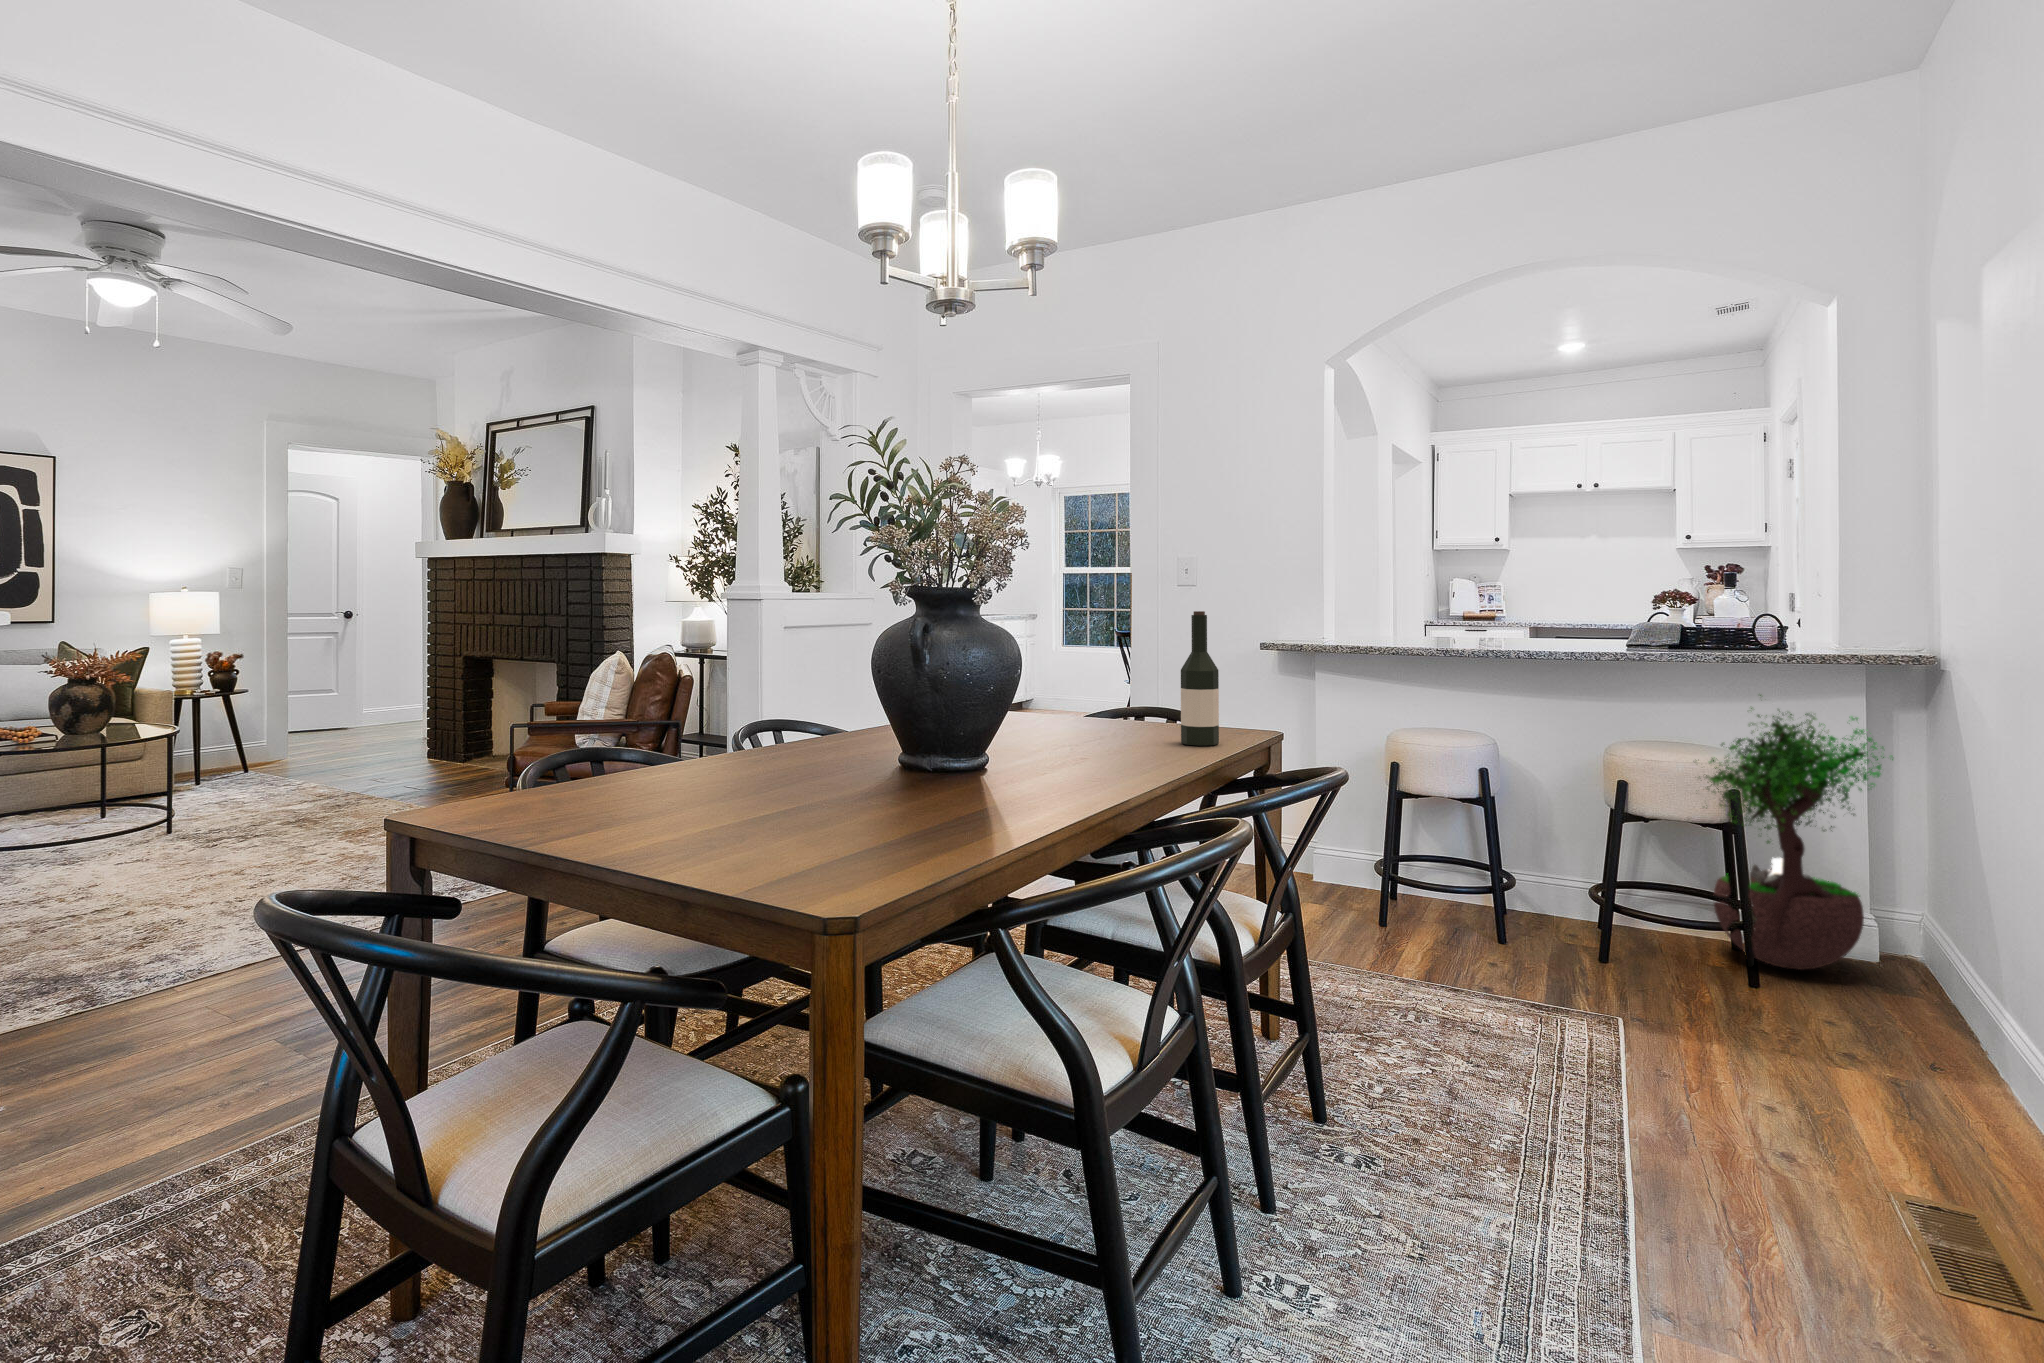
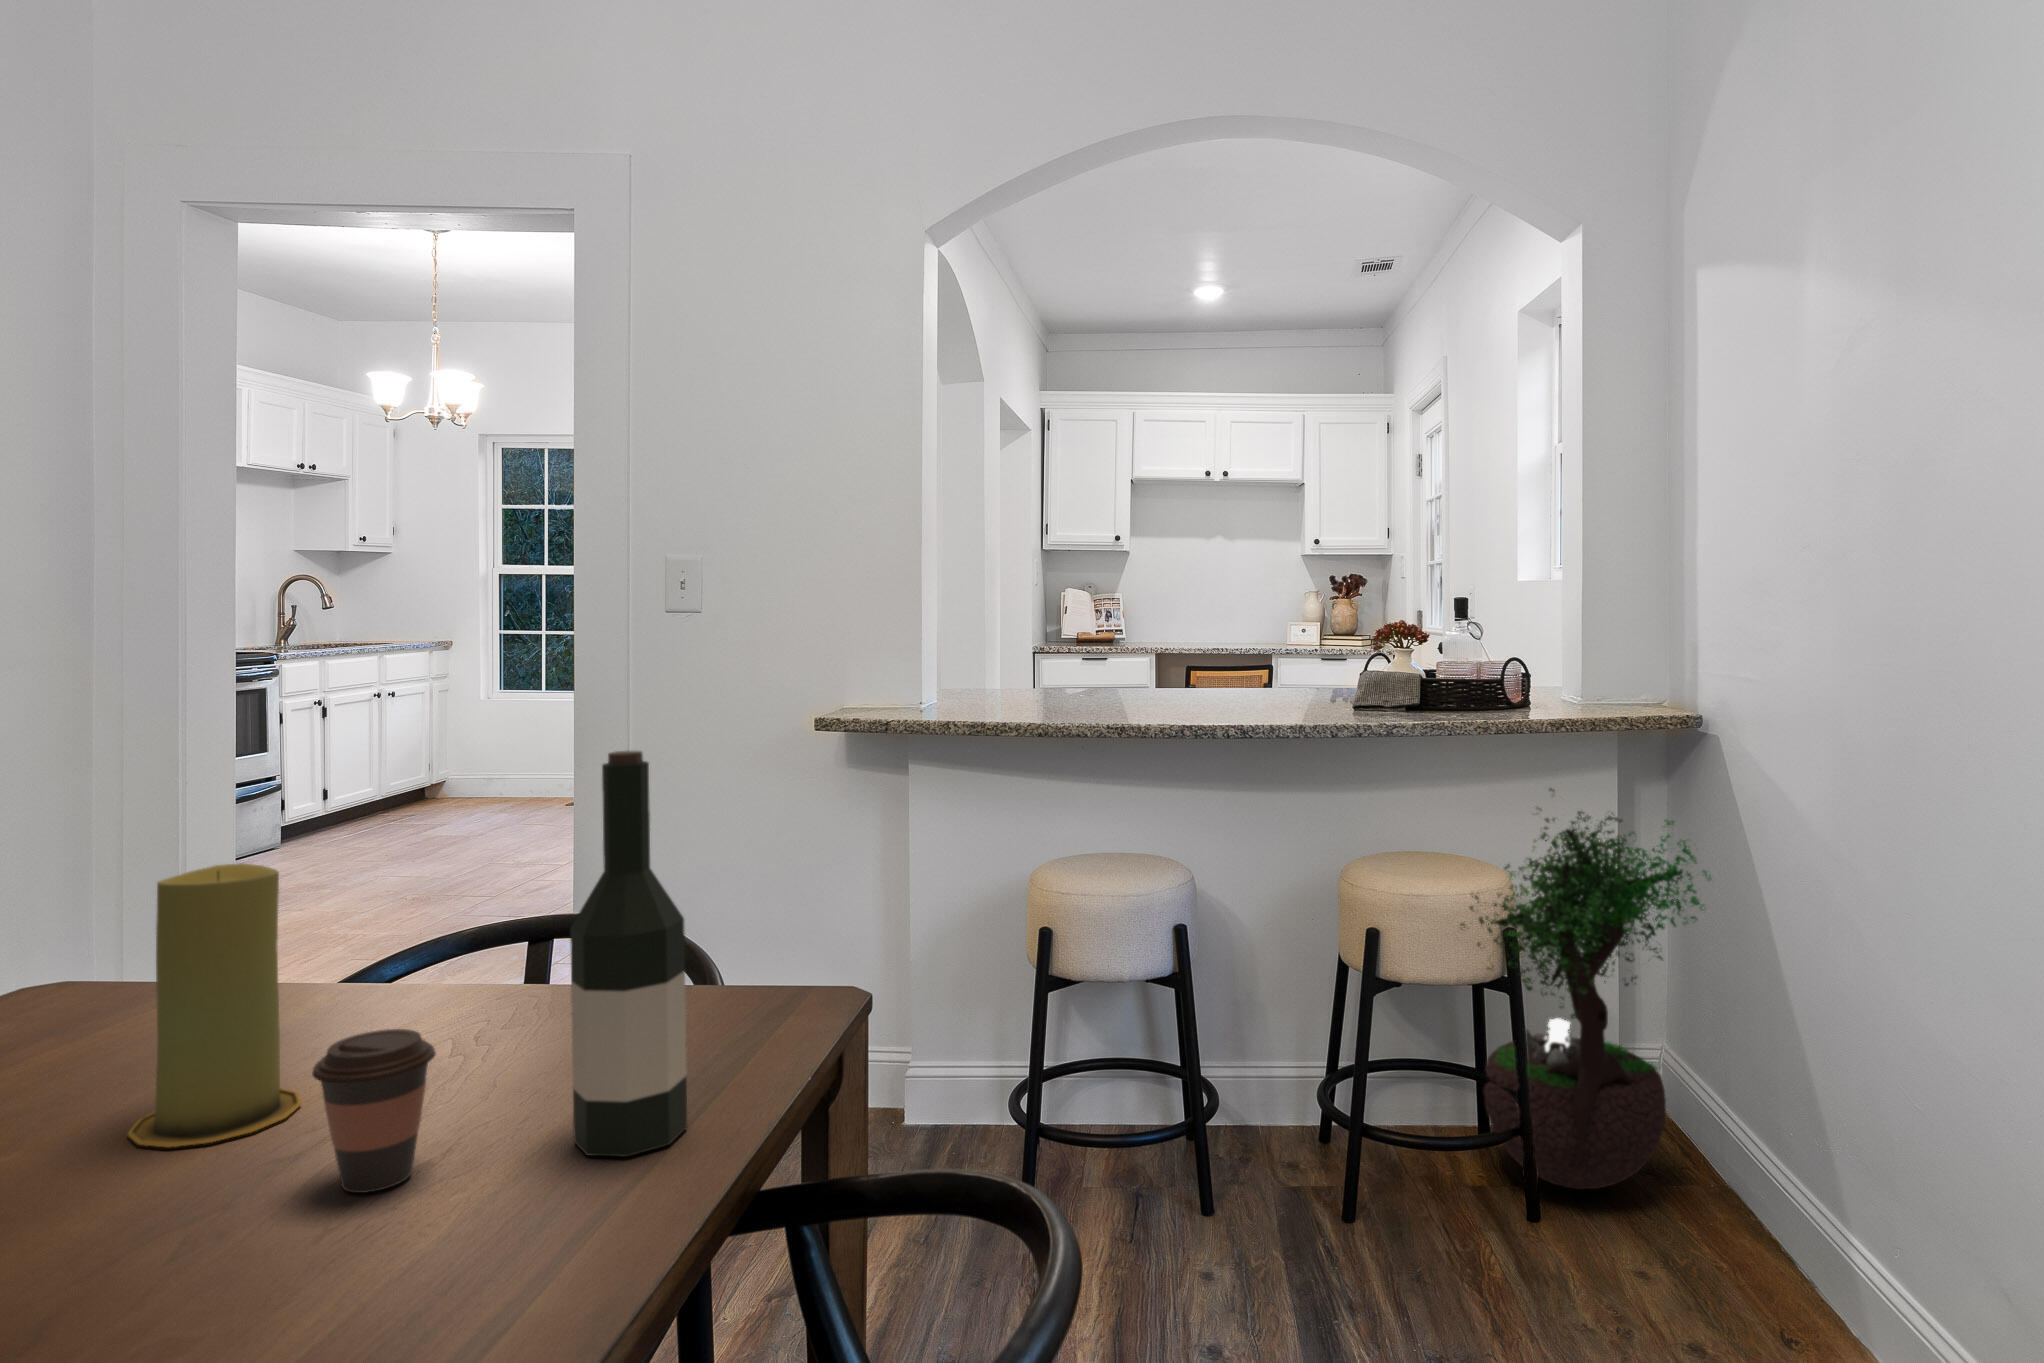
candle: none [1040,651,1087,735] -> present [128,863,301,1148]
coffee cup: none [1106,698,1140,744] -> present [312,1029,436,1193]

